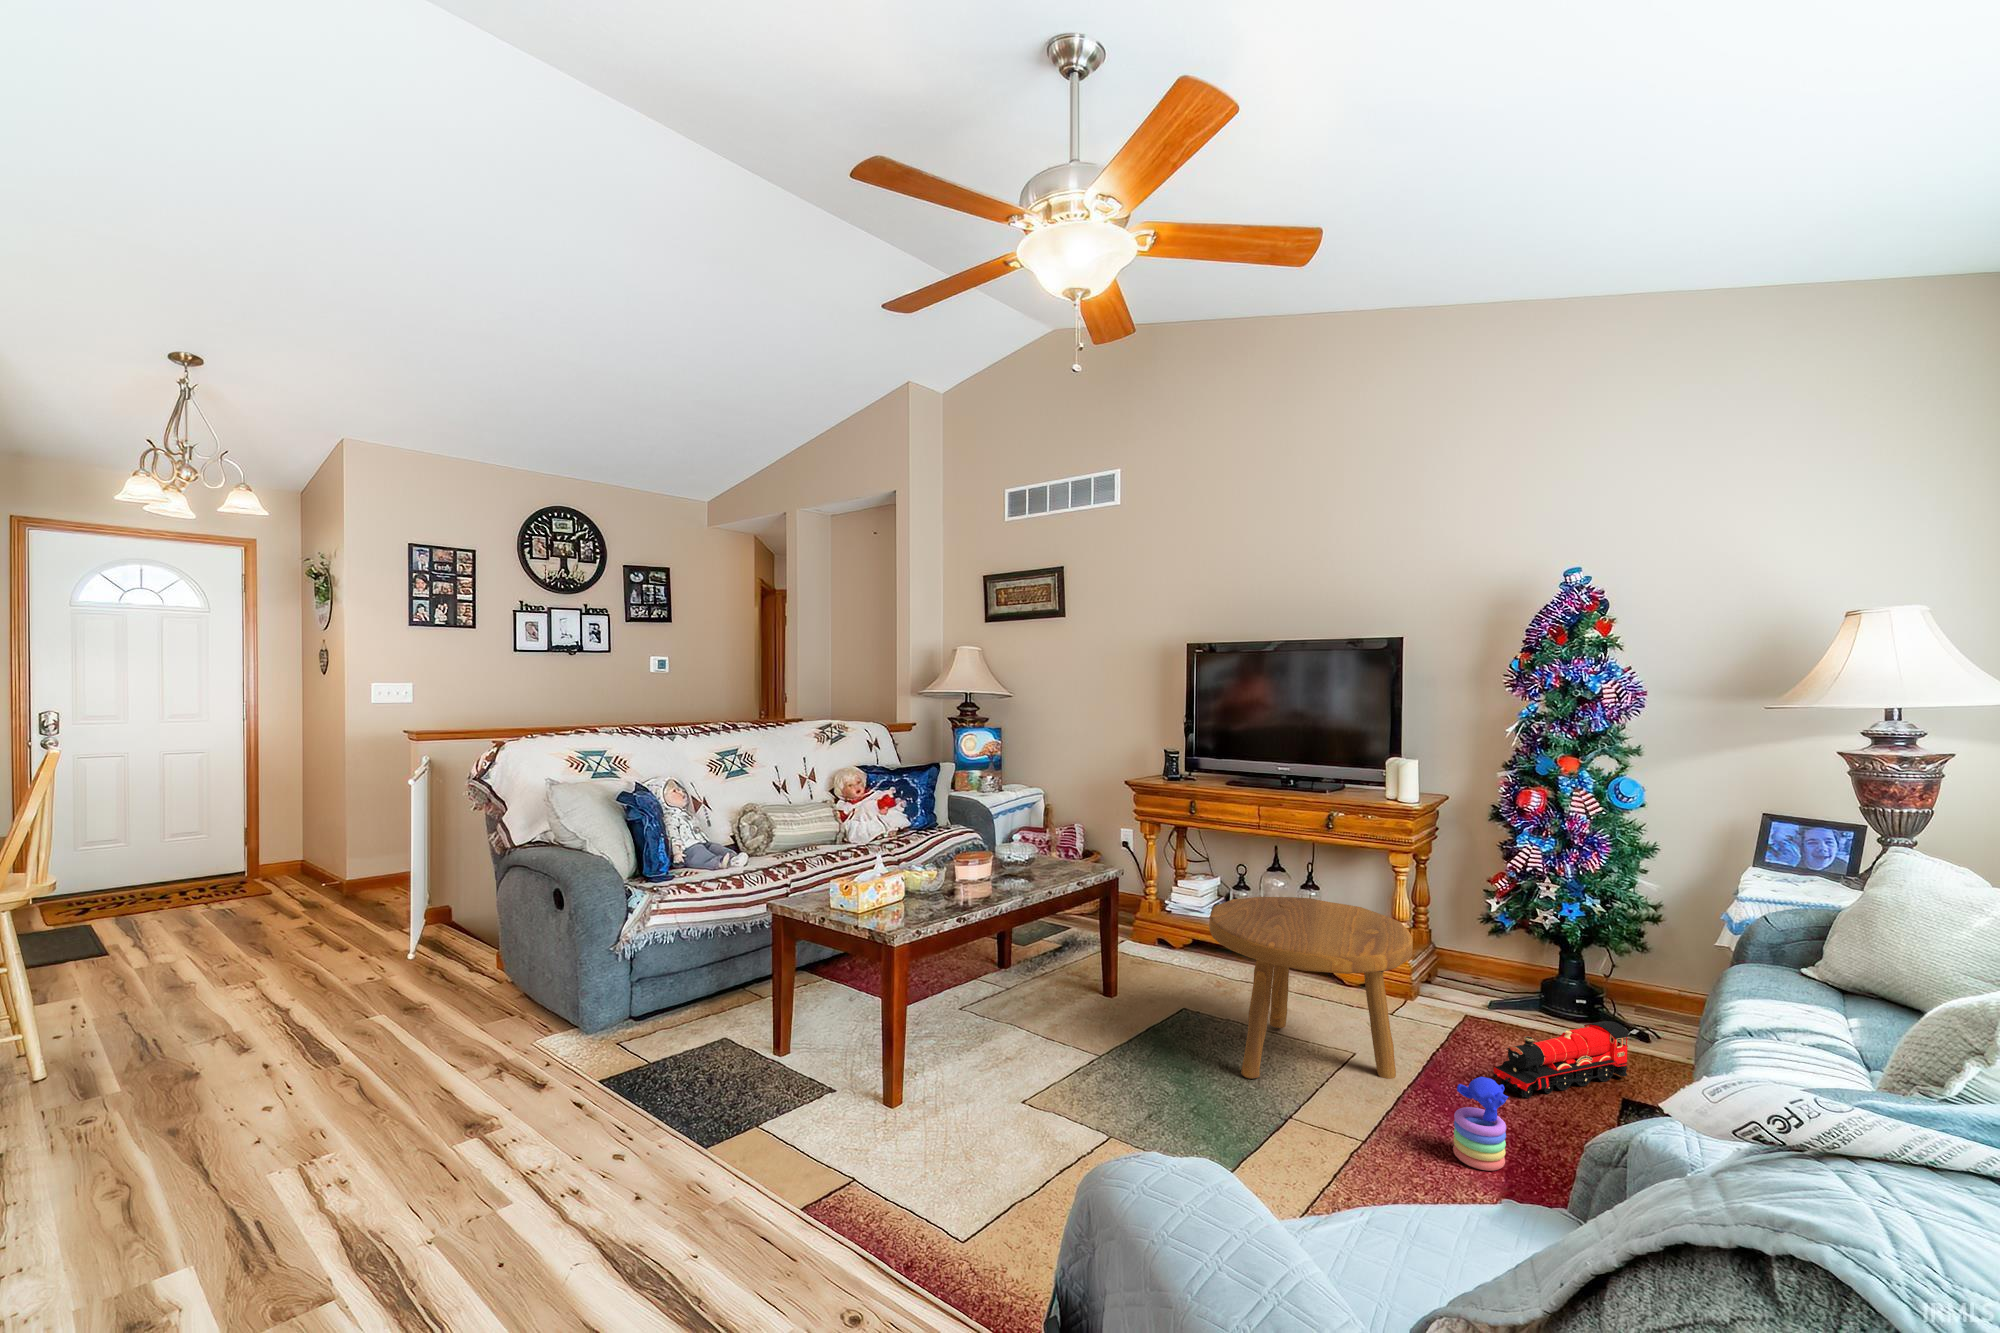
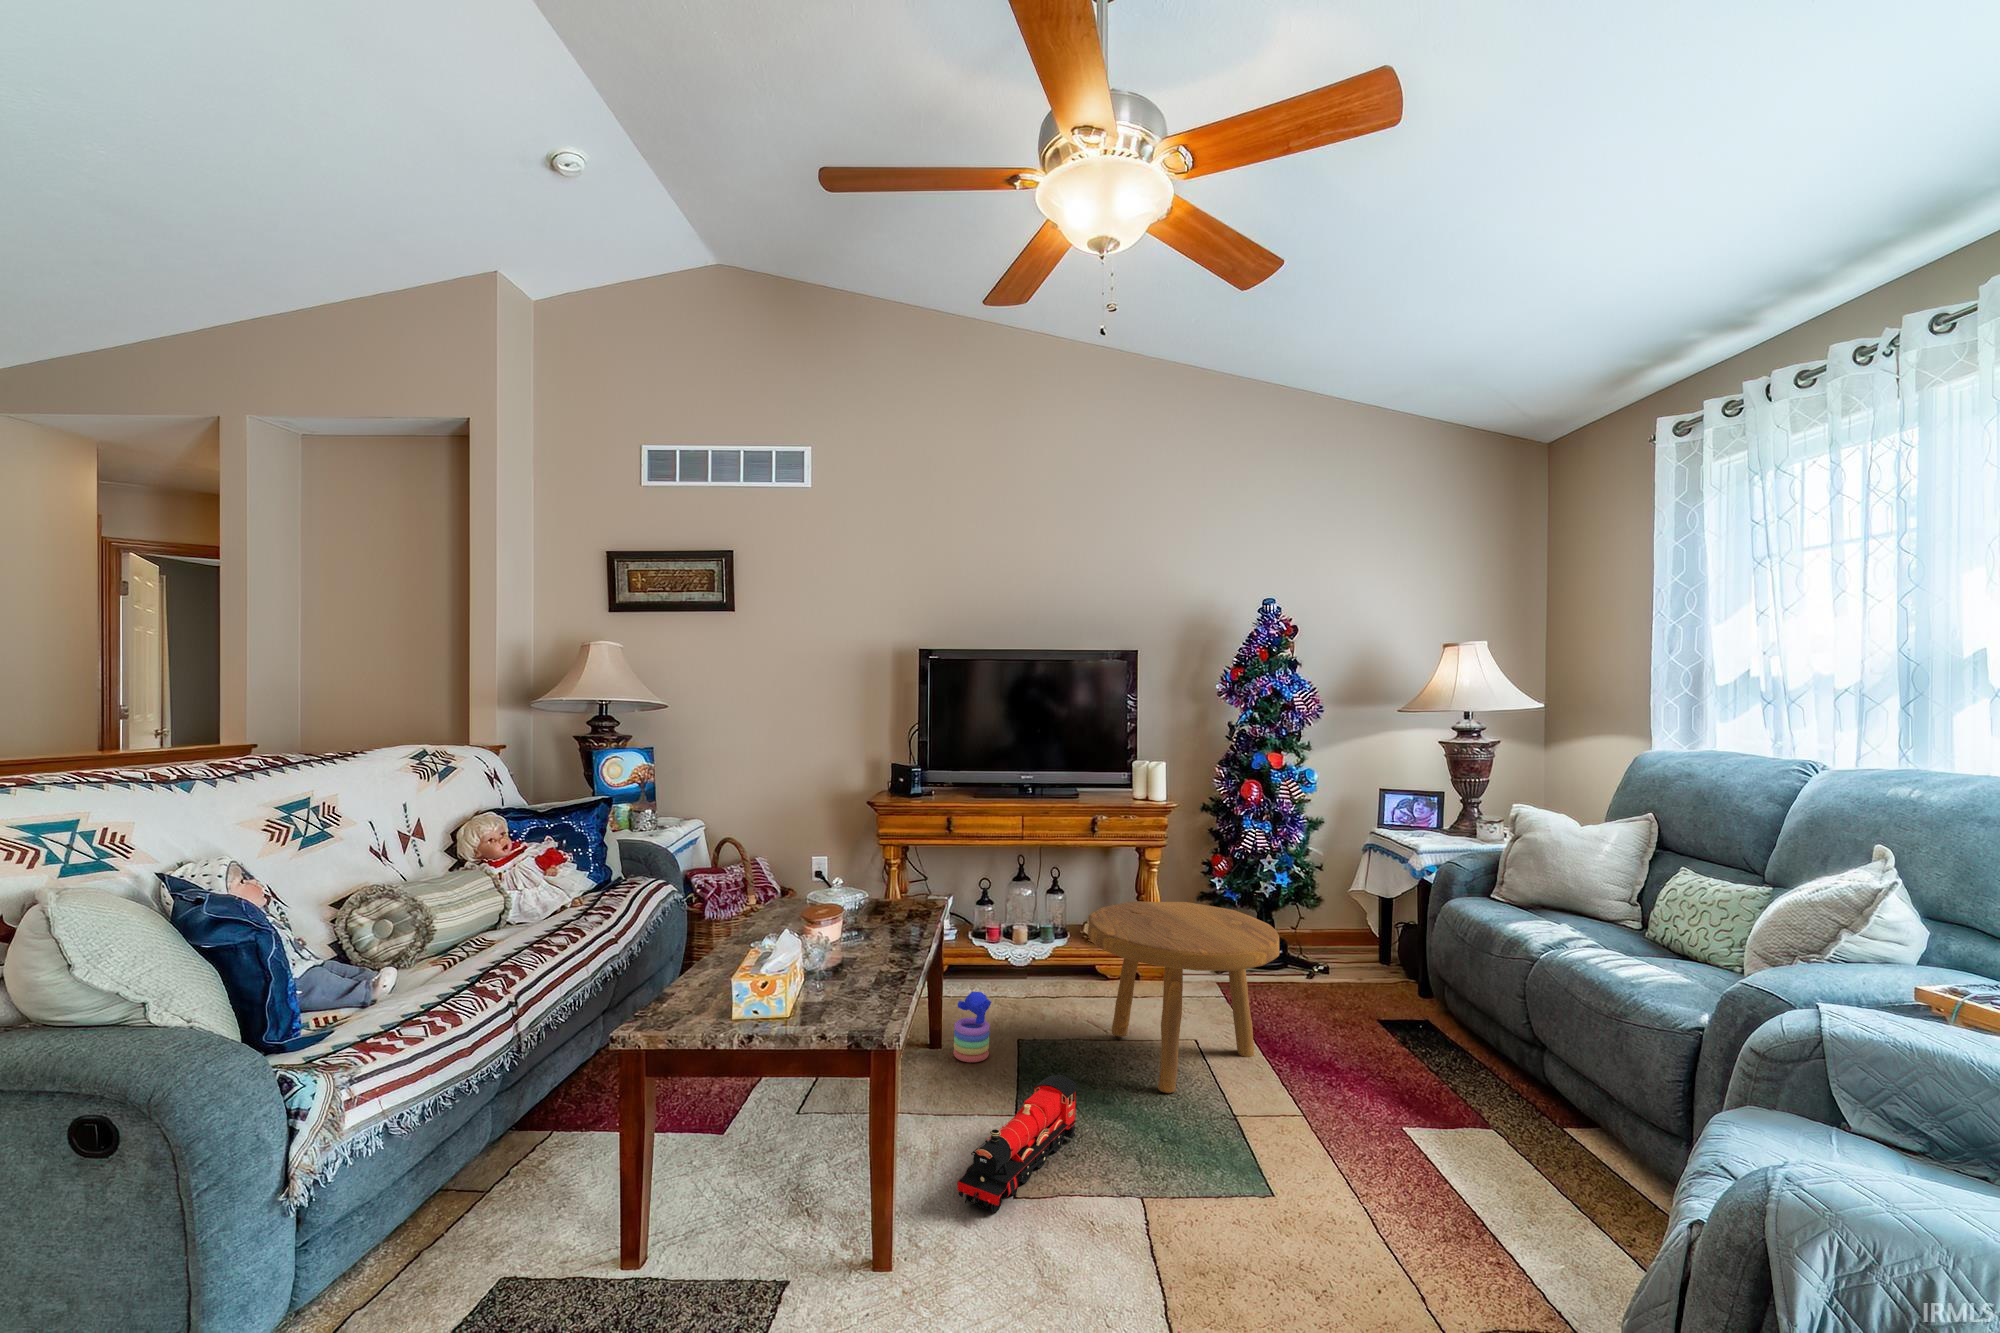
toy train: present [1493,1021,1630,1098] -> present [957,1075,1077,1214]
stacking toy: present [1453,1077,1508,1171] -> present [953,992,991,1062]

